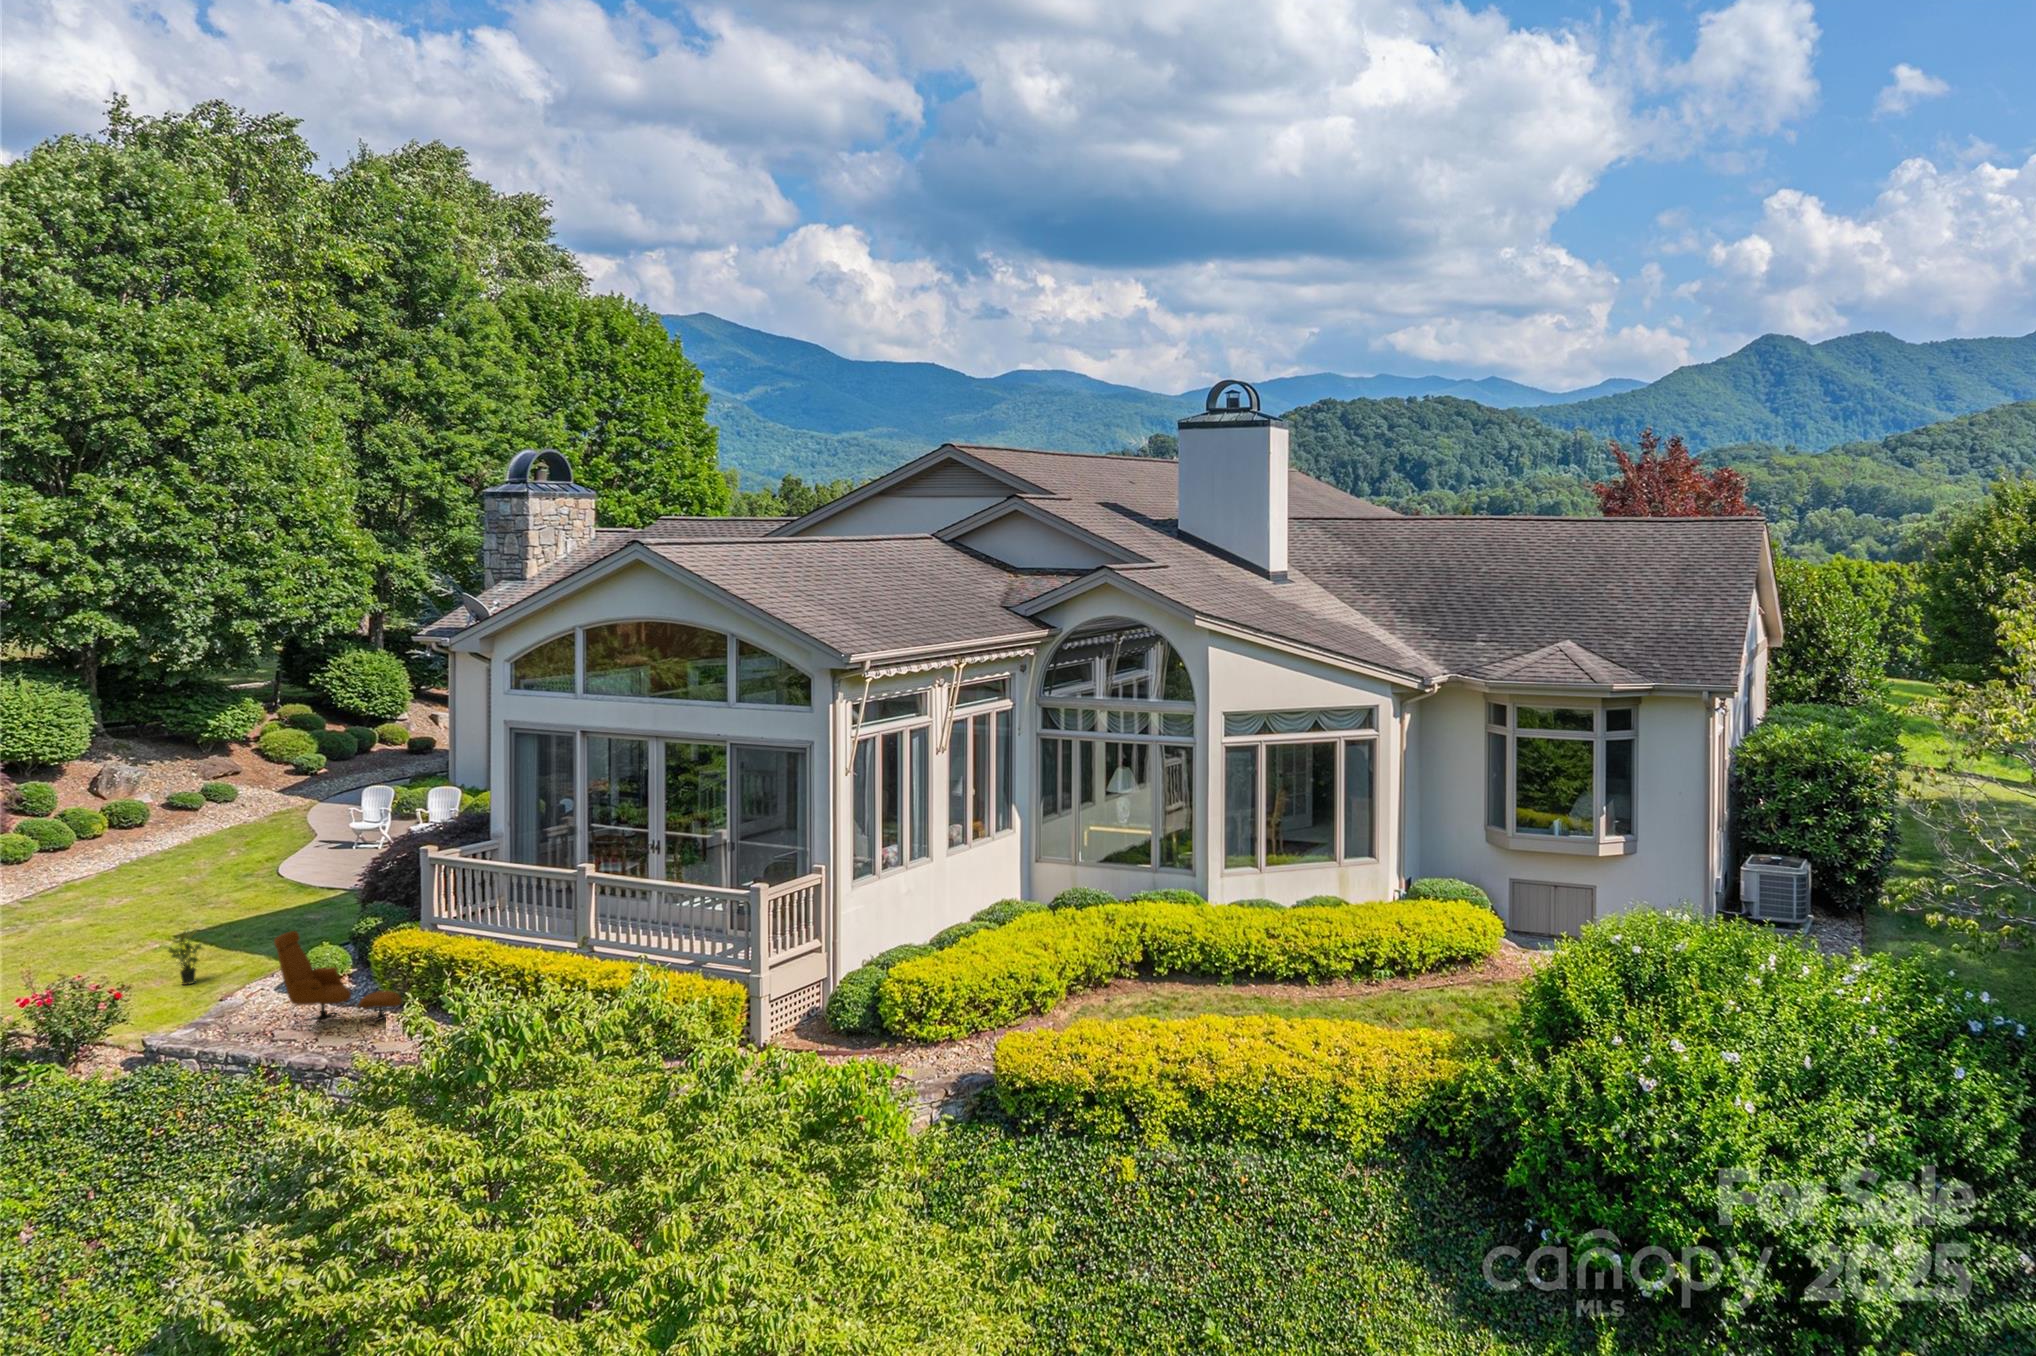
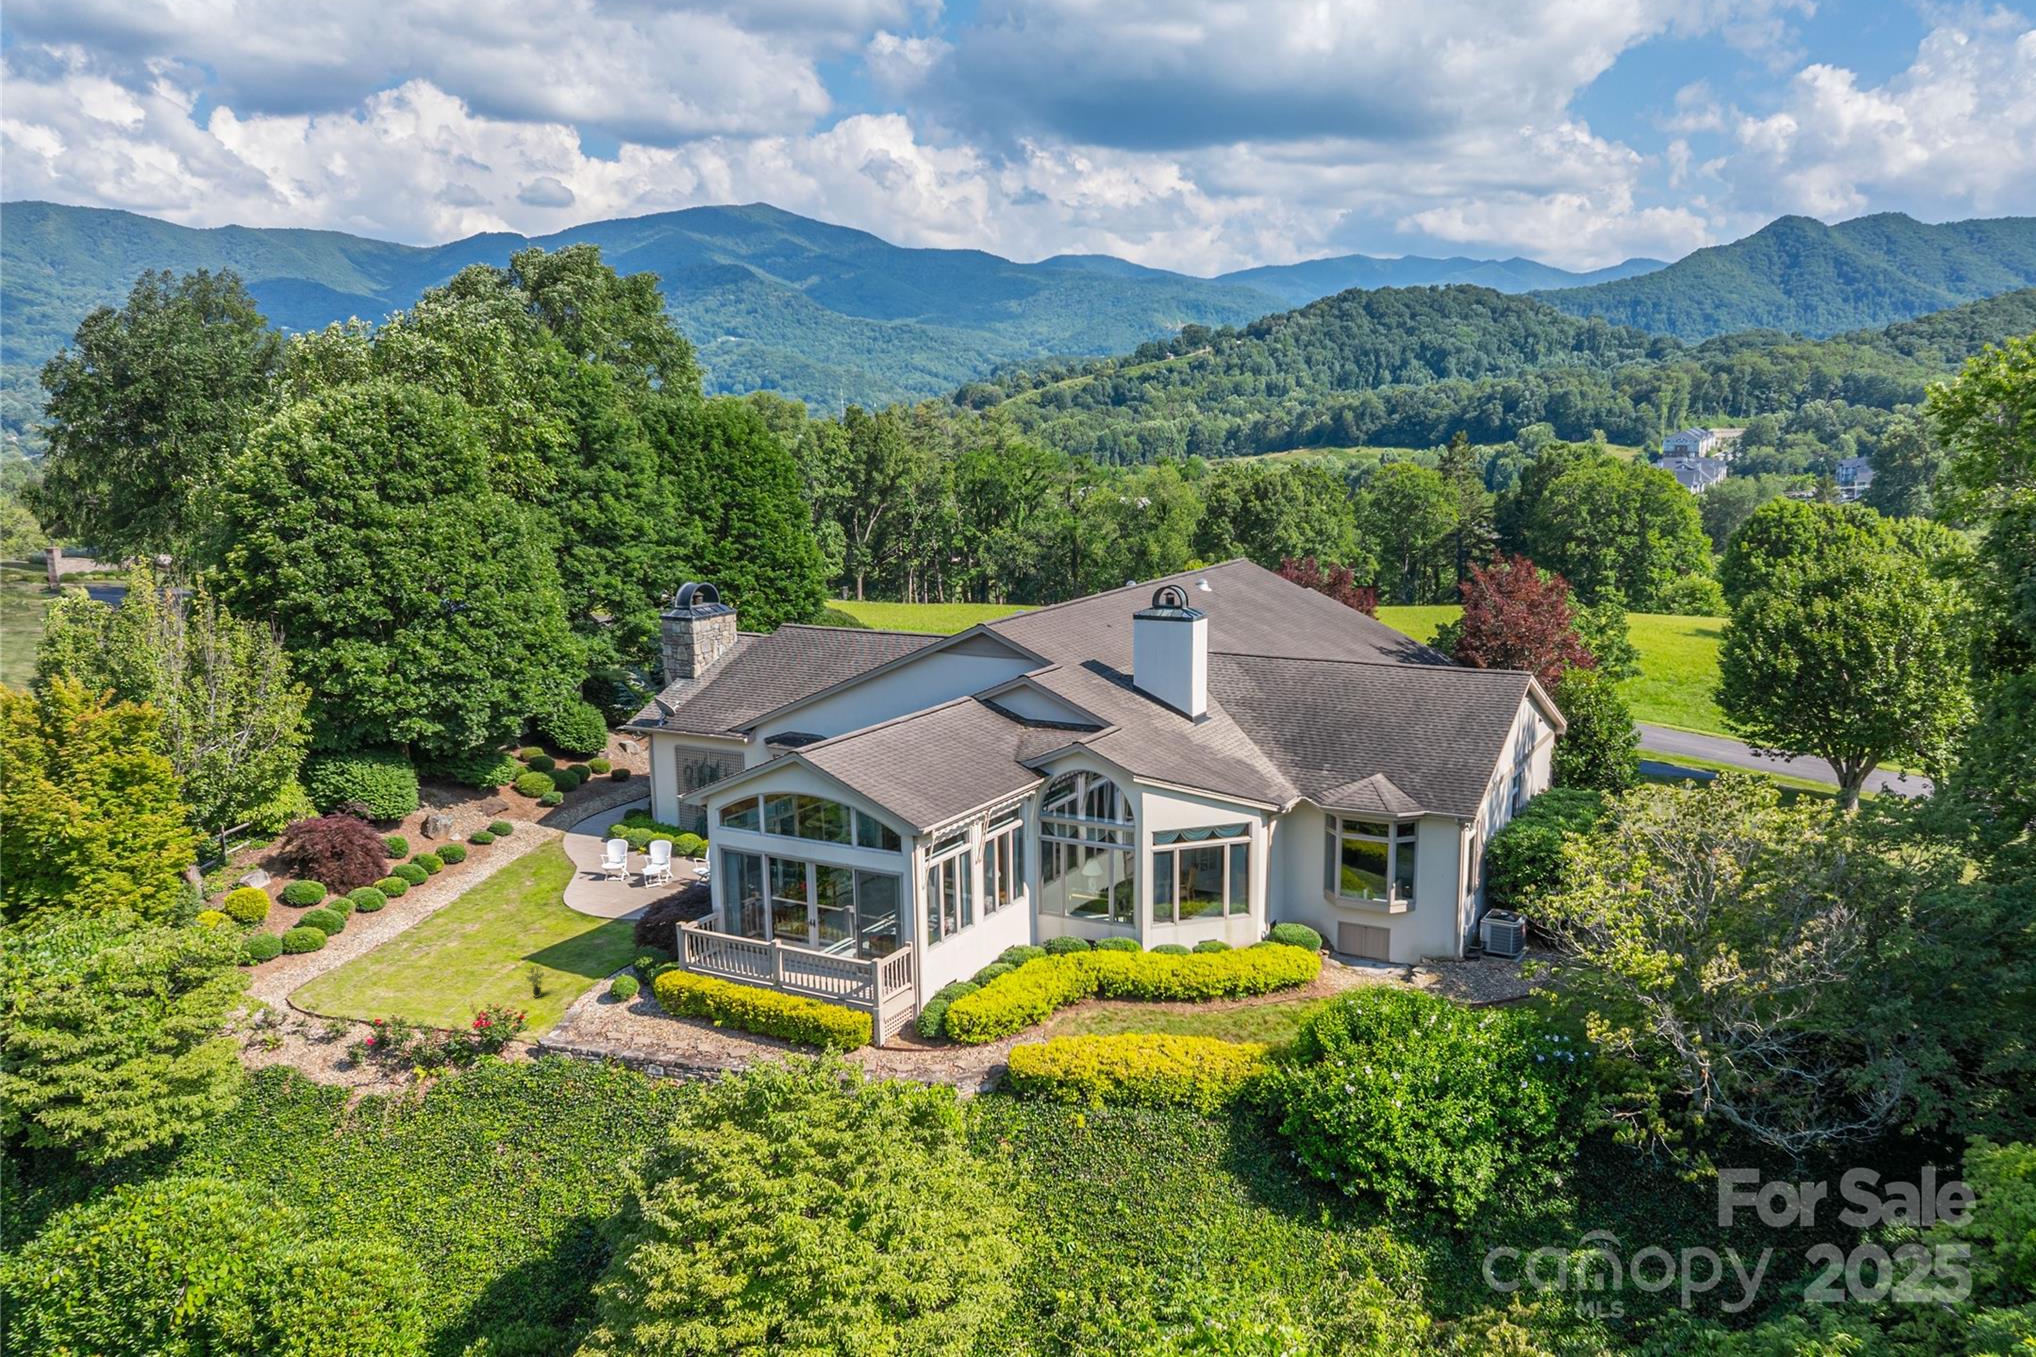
lounge chair: present [274,931,402,1031] -> none [600,973,672,1033]

